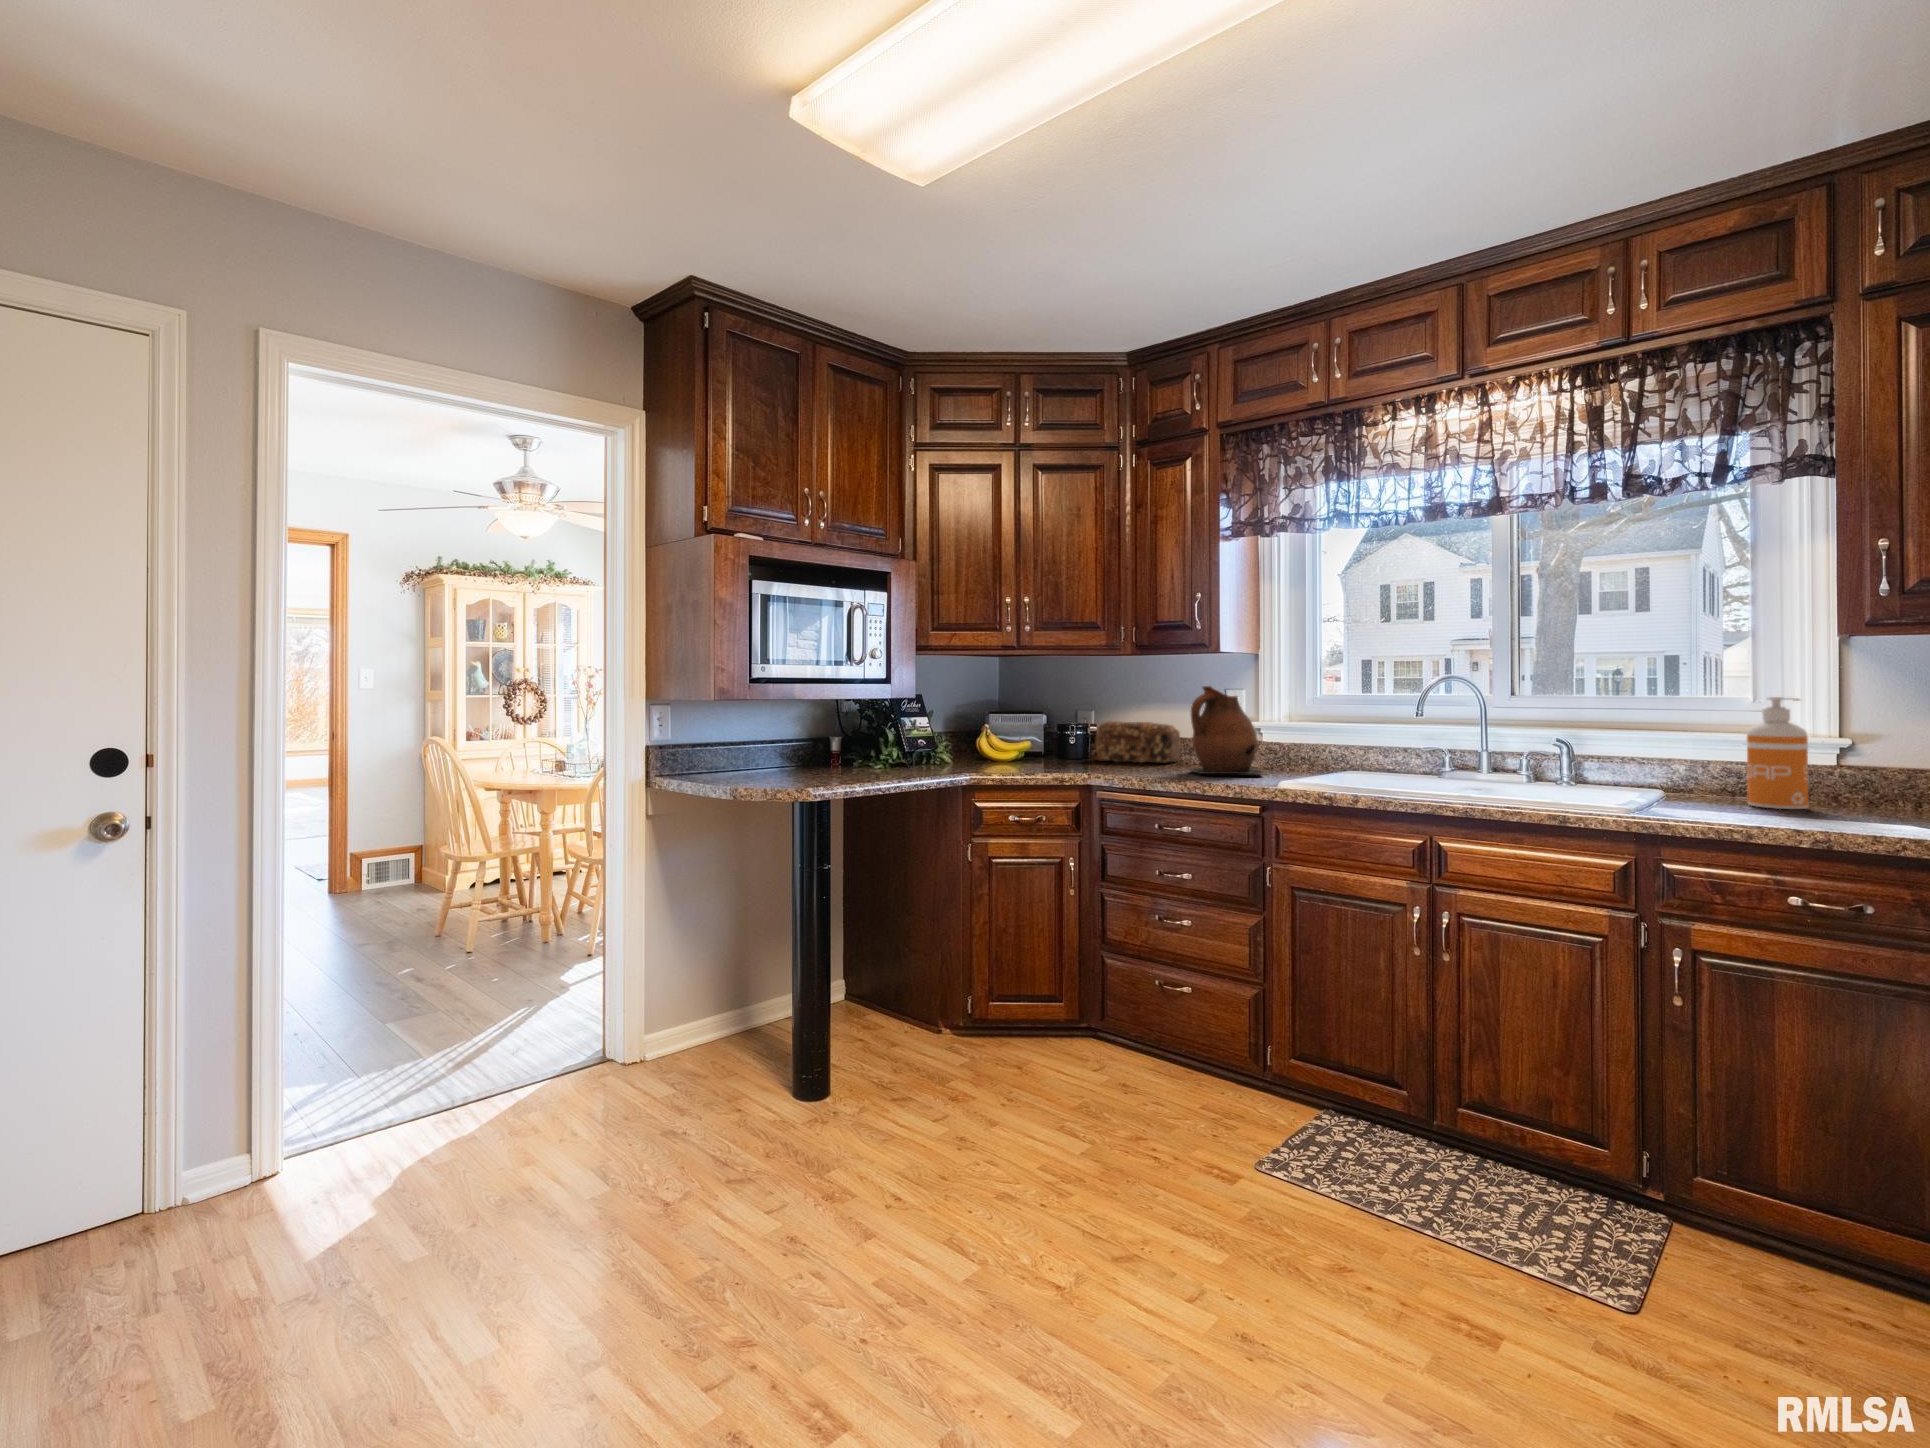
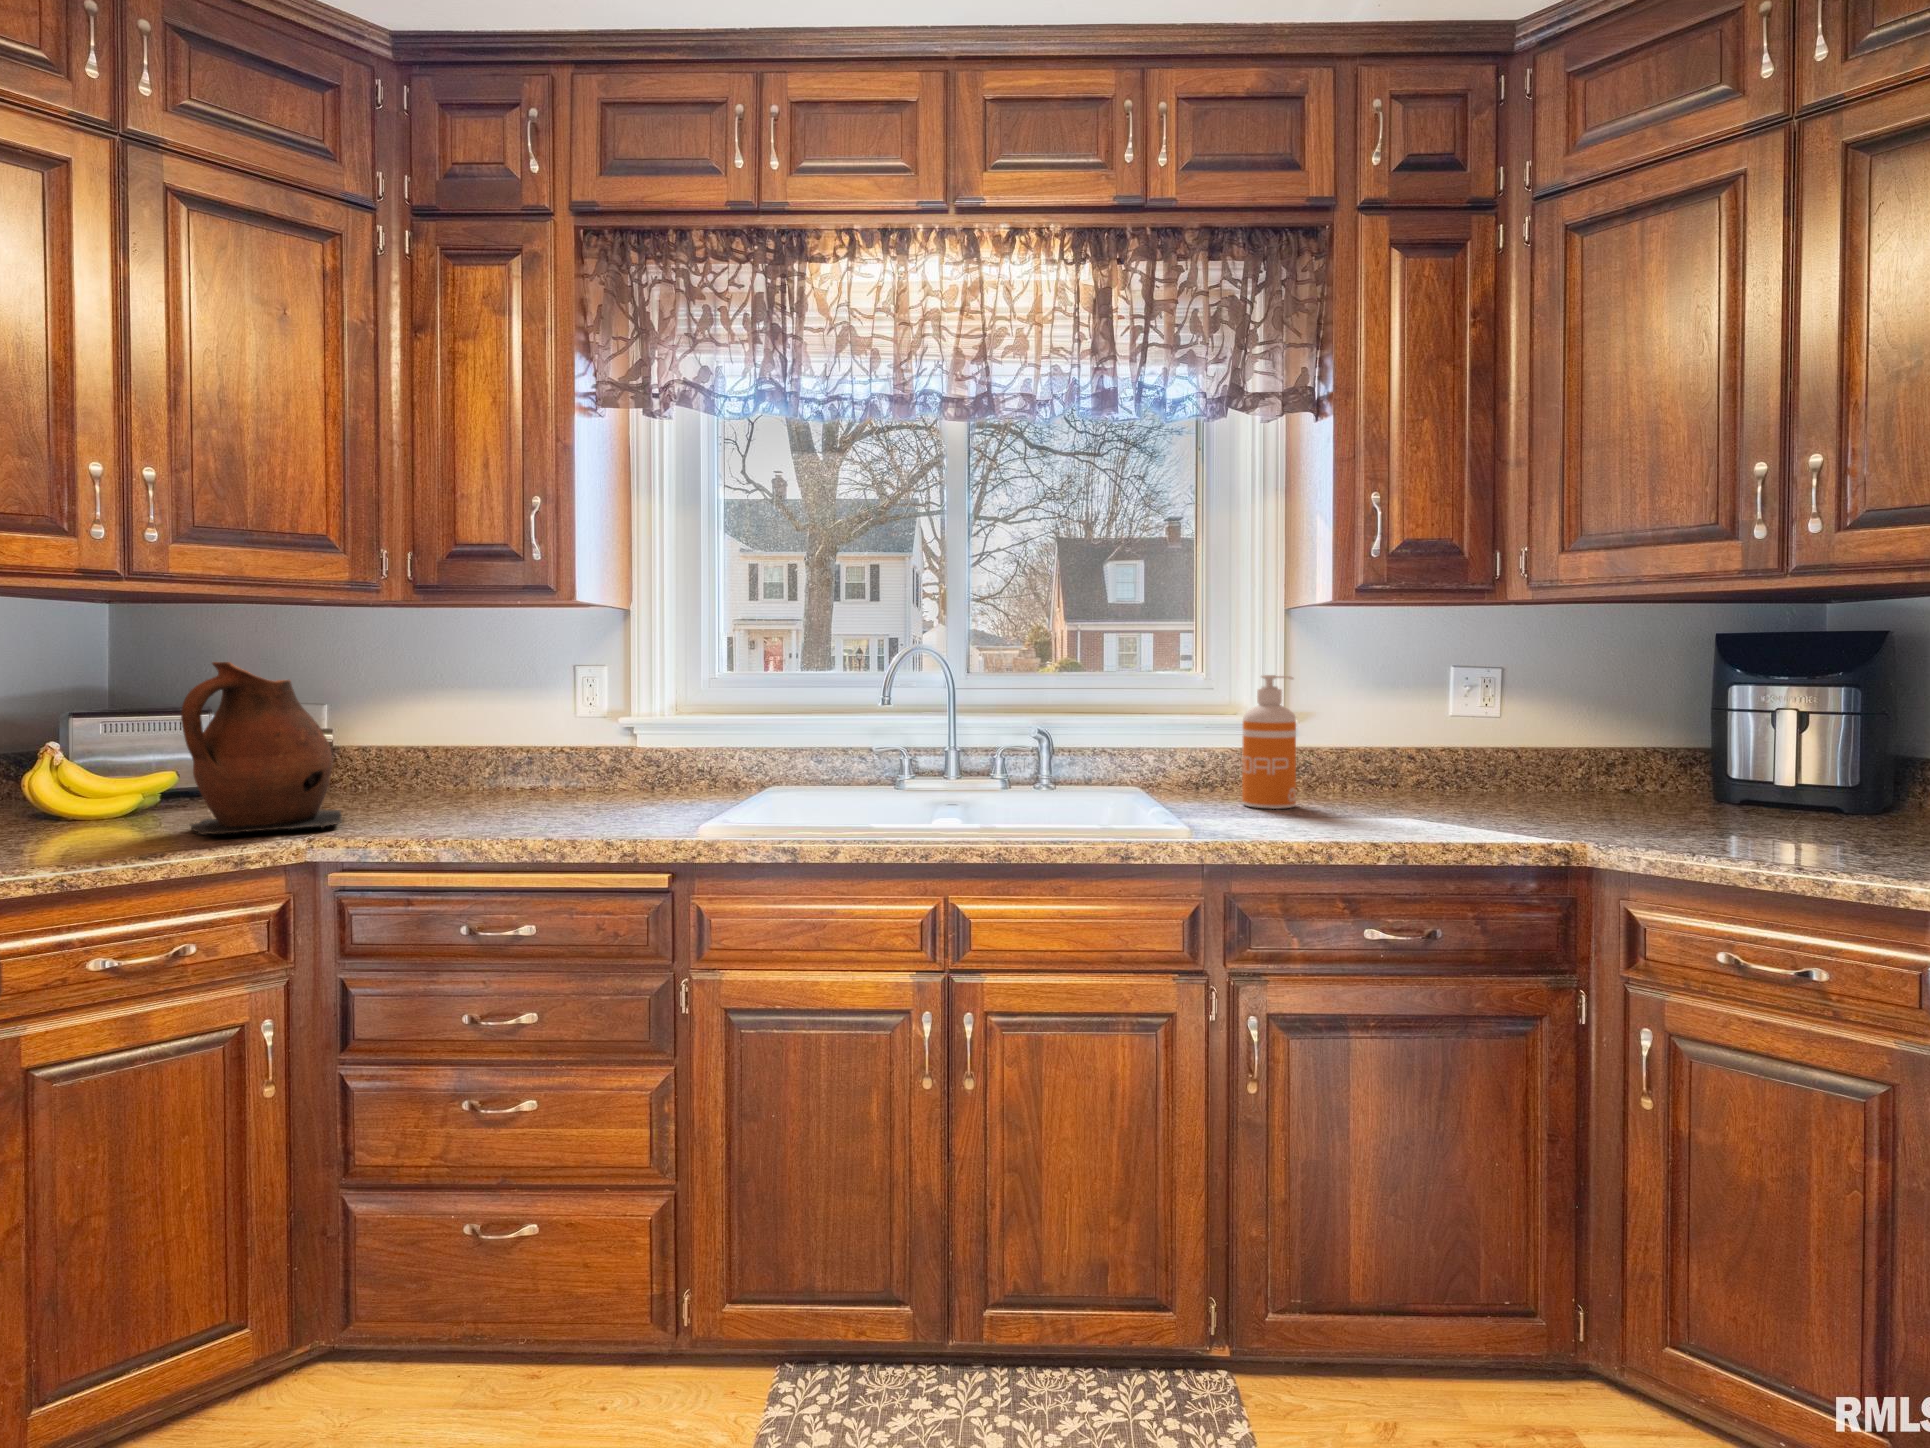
ceramic pitcher: present [1191,686,1263,775] -> present [181,662,342,835]
bread loaf: present [1096,721,1181,763] -> none [323,724,489,802]

